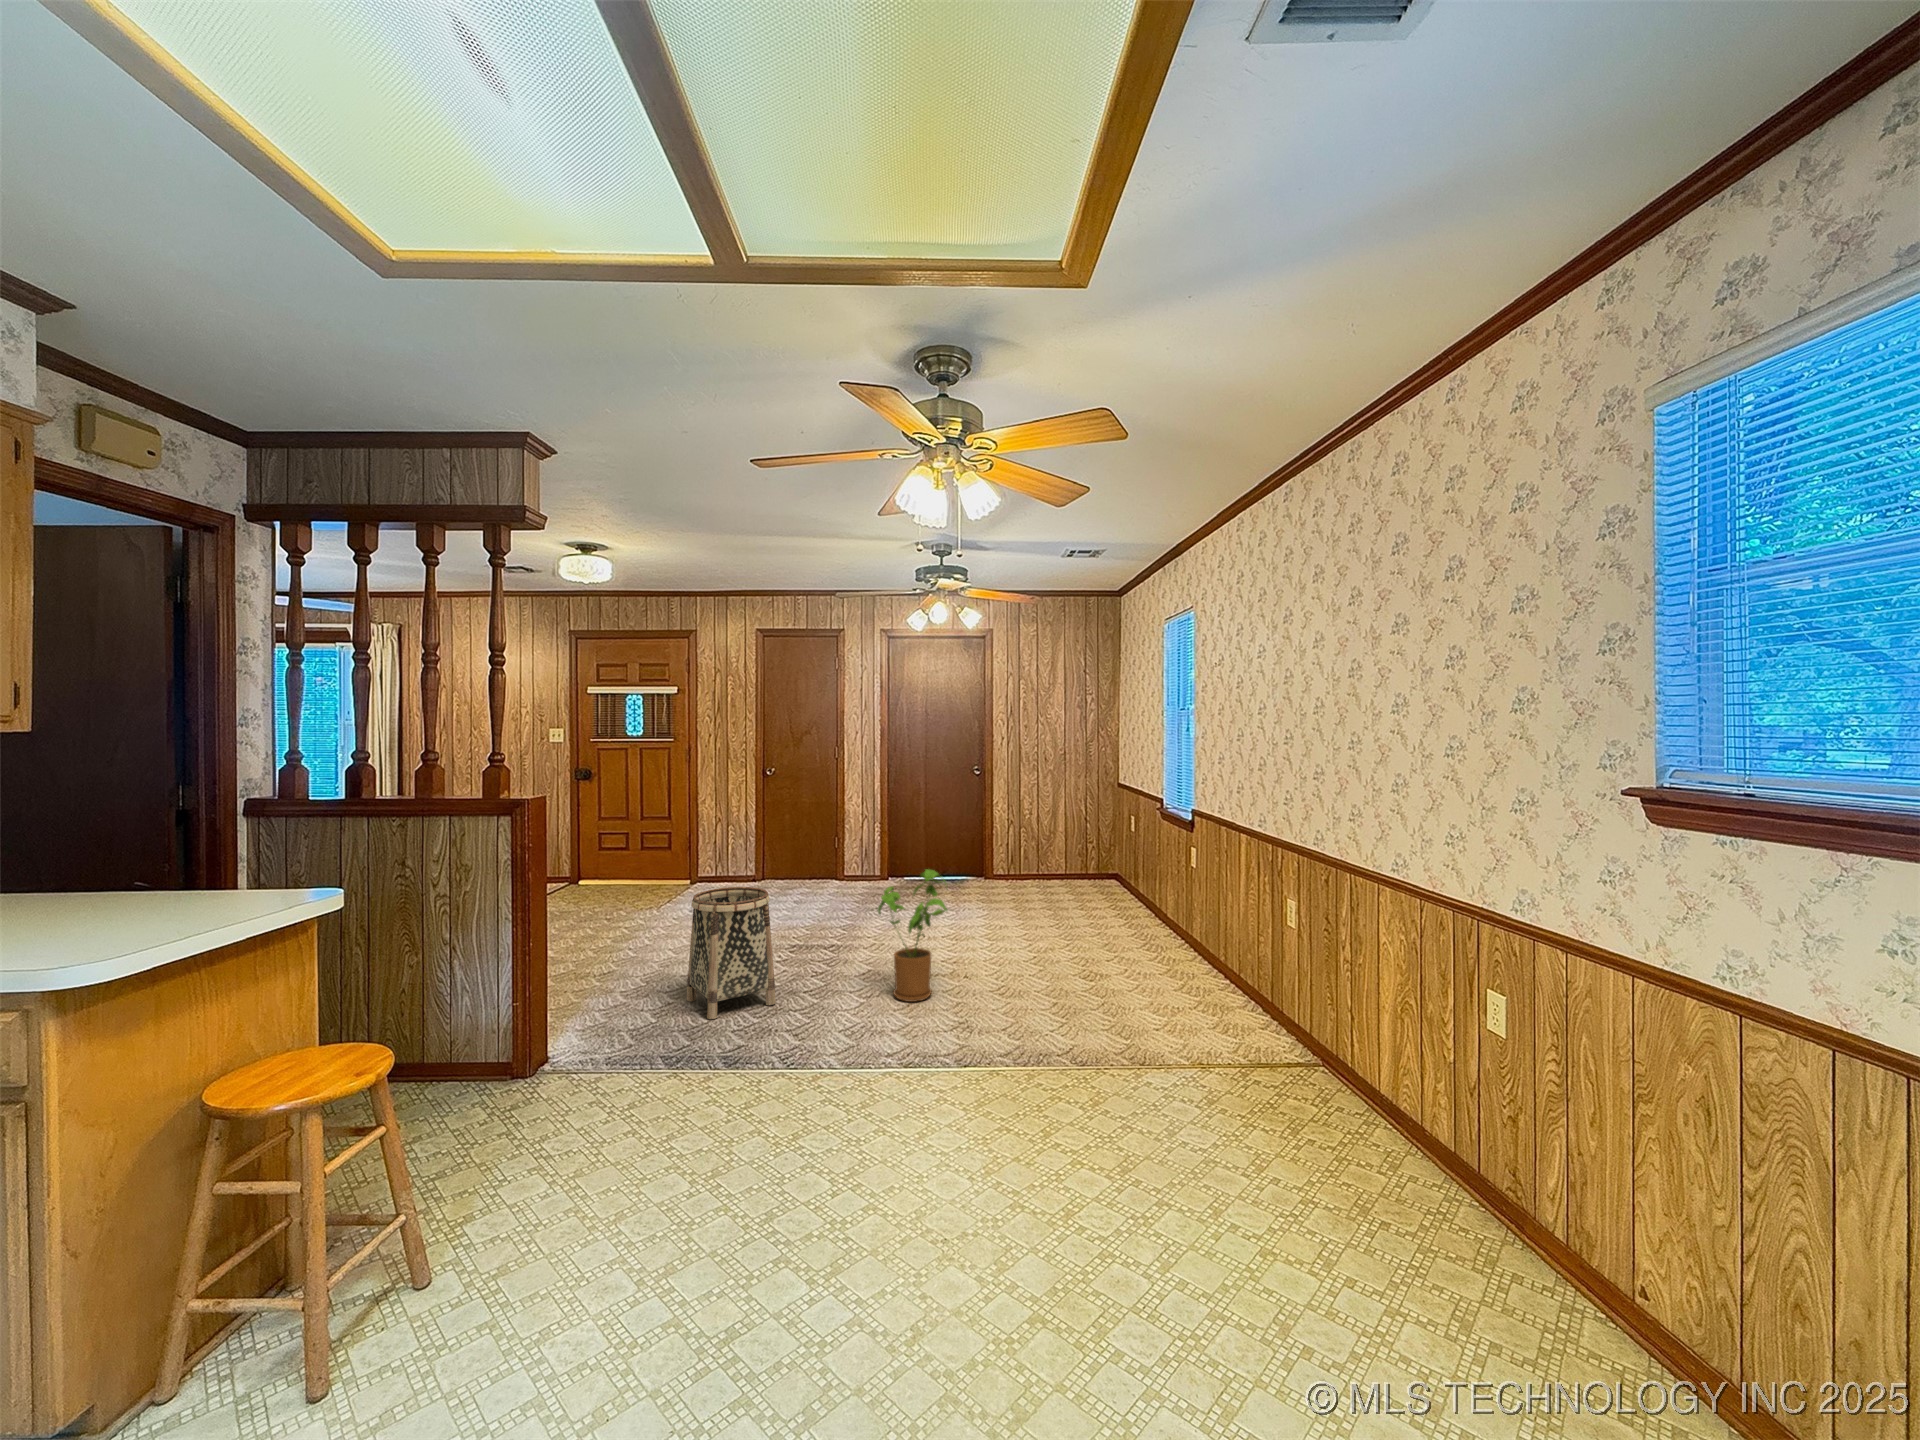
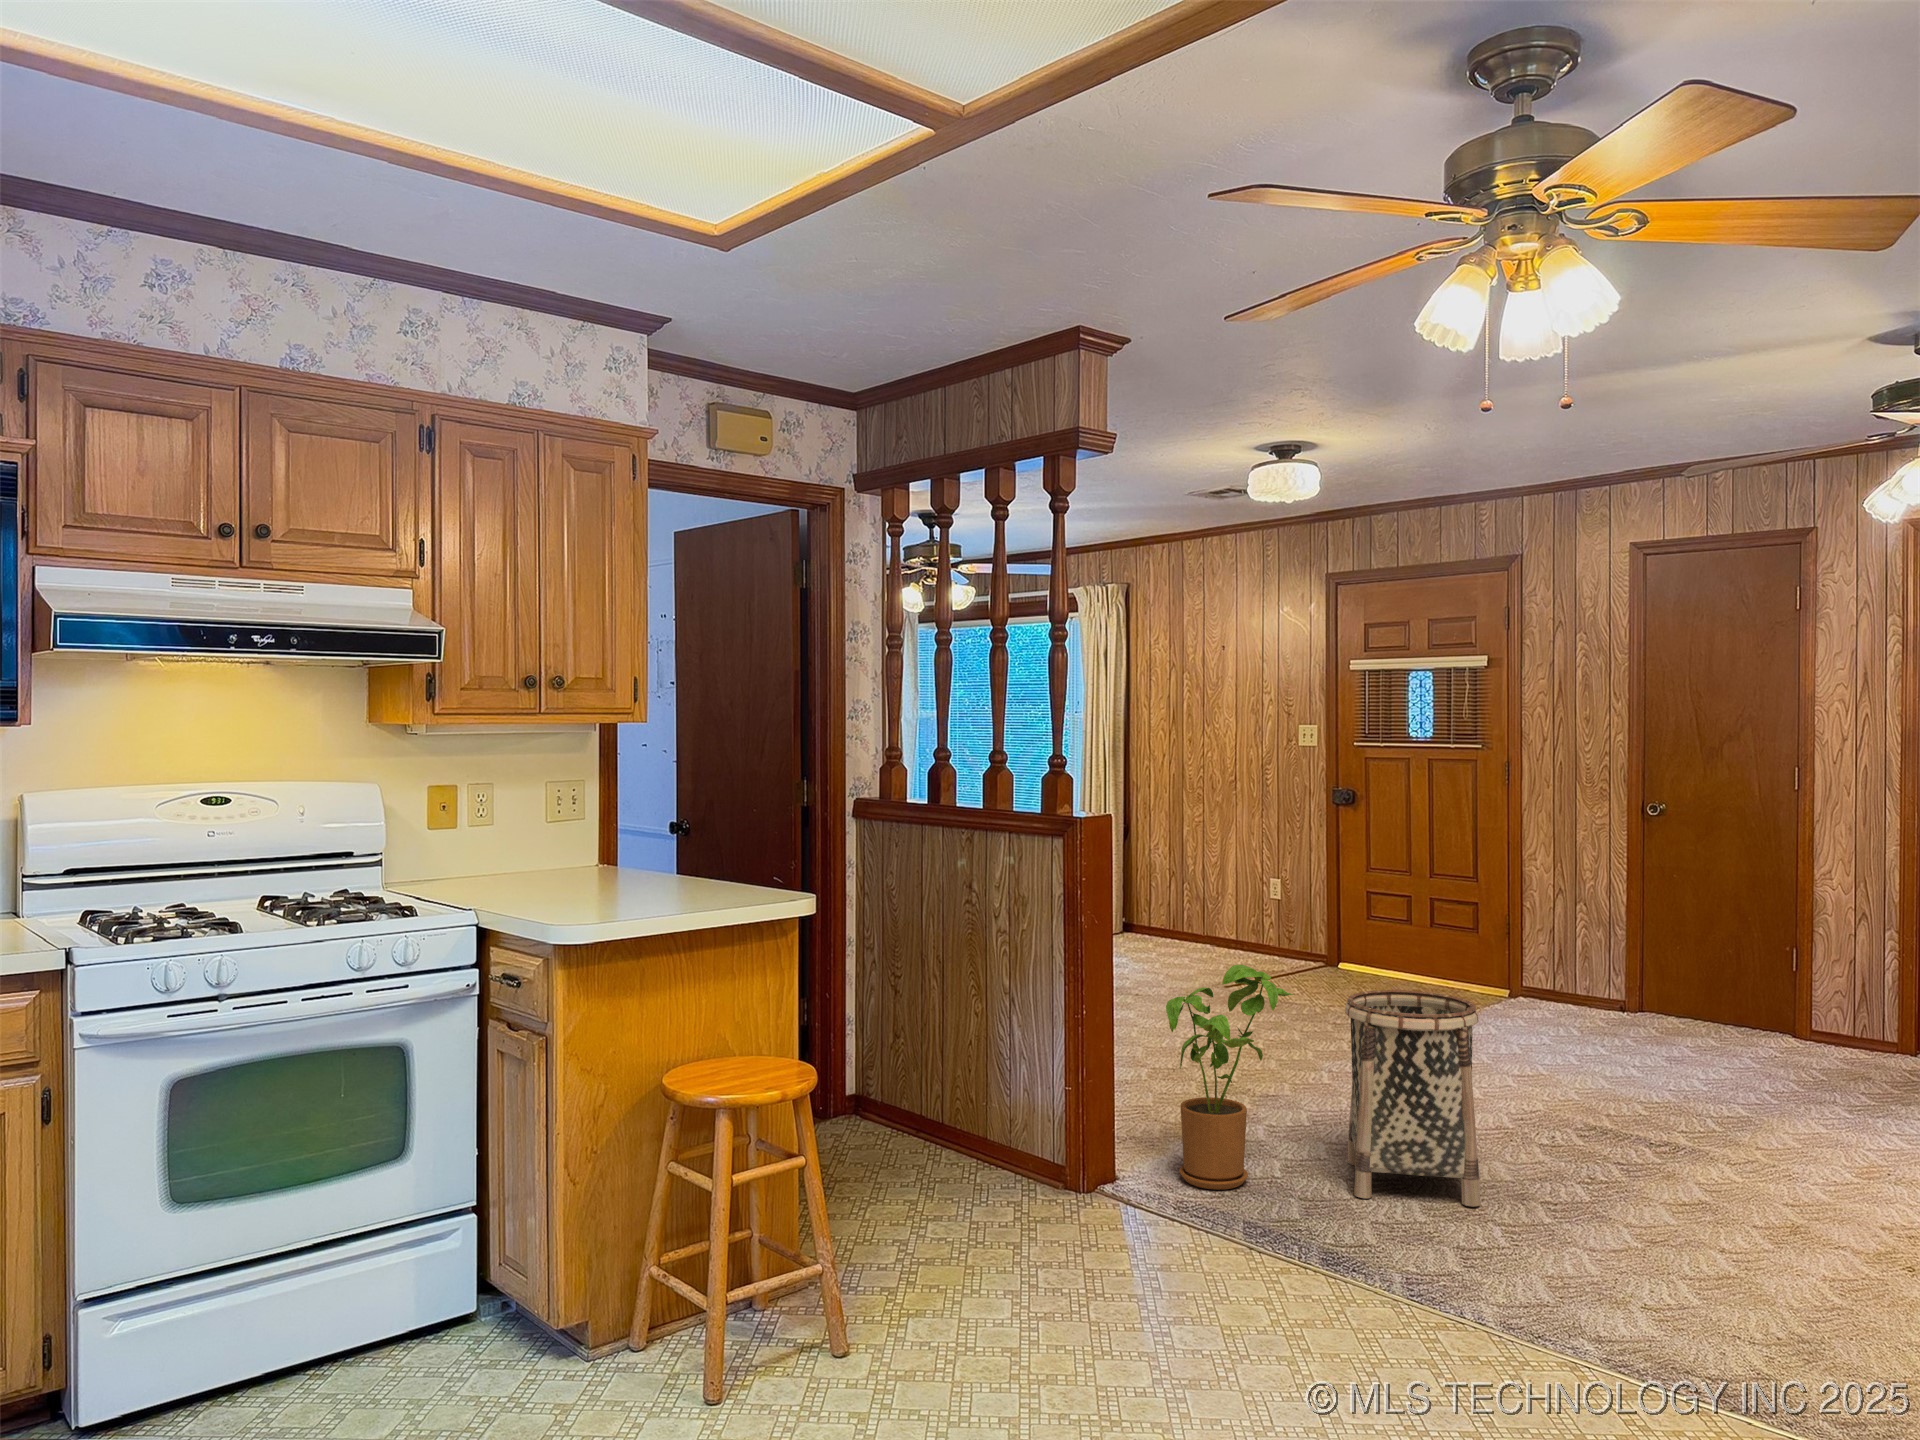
house plant: present [878,869,948,1002] -> present [1166,965,1294,1190]

